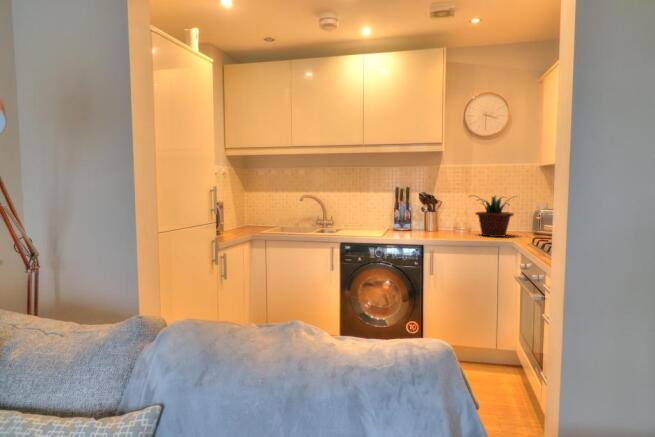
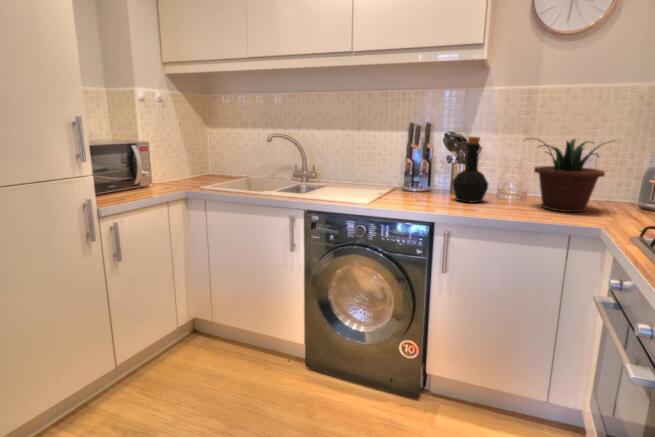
bottle: none [428,195,450,235] -> present [452,137,488,203]

